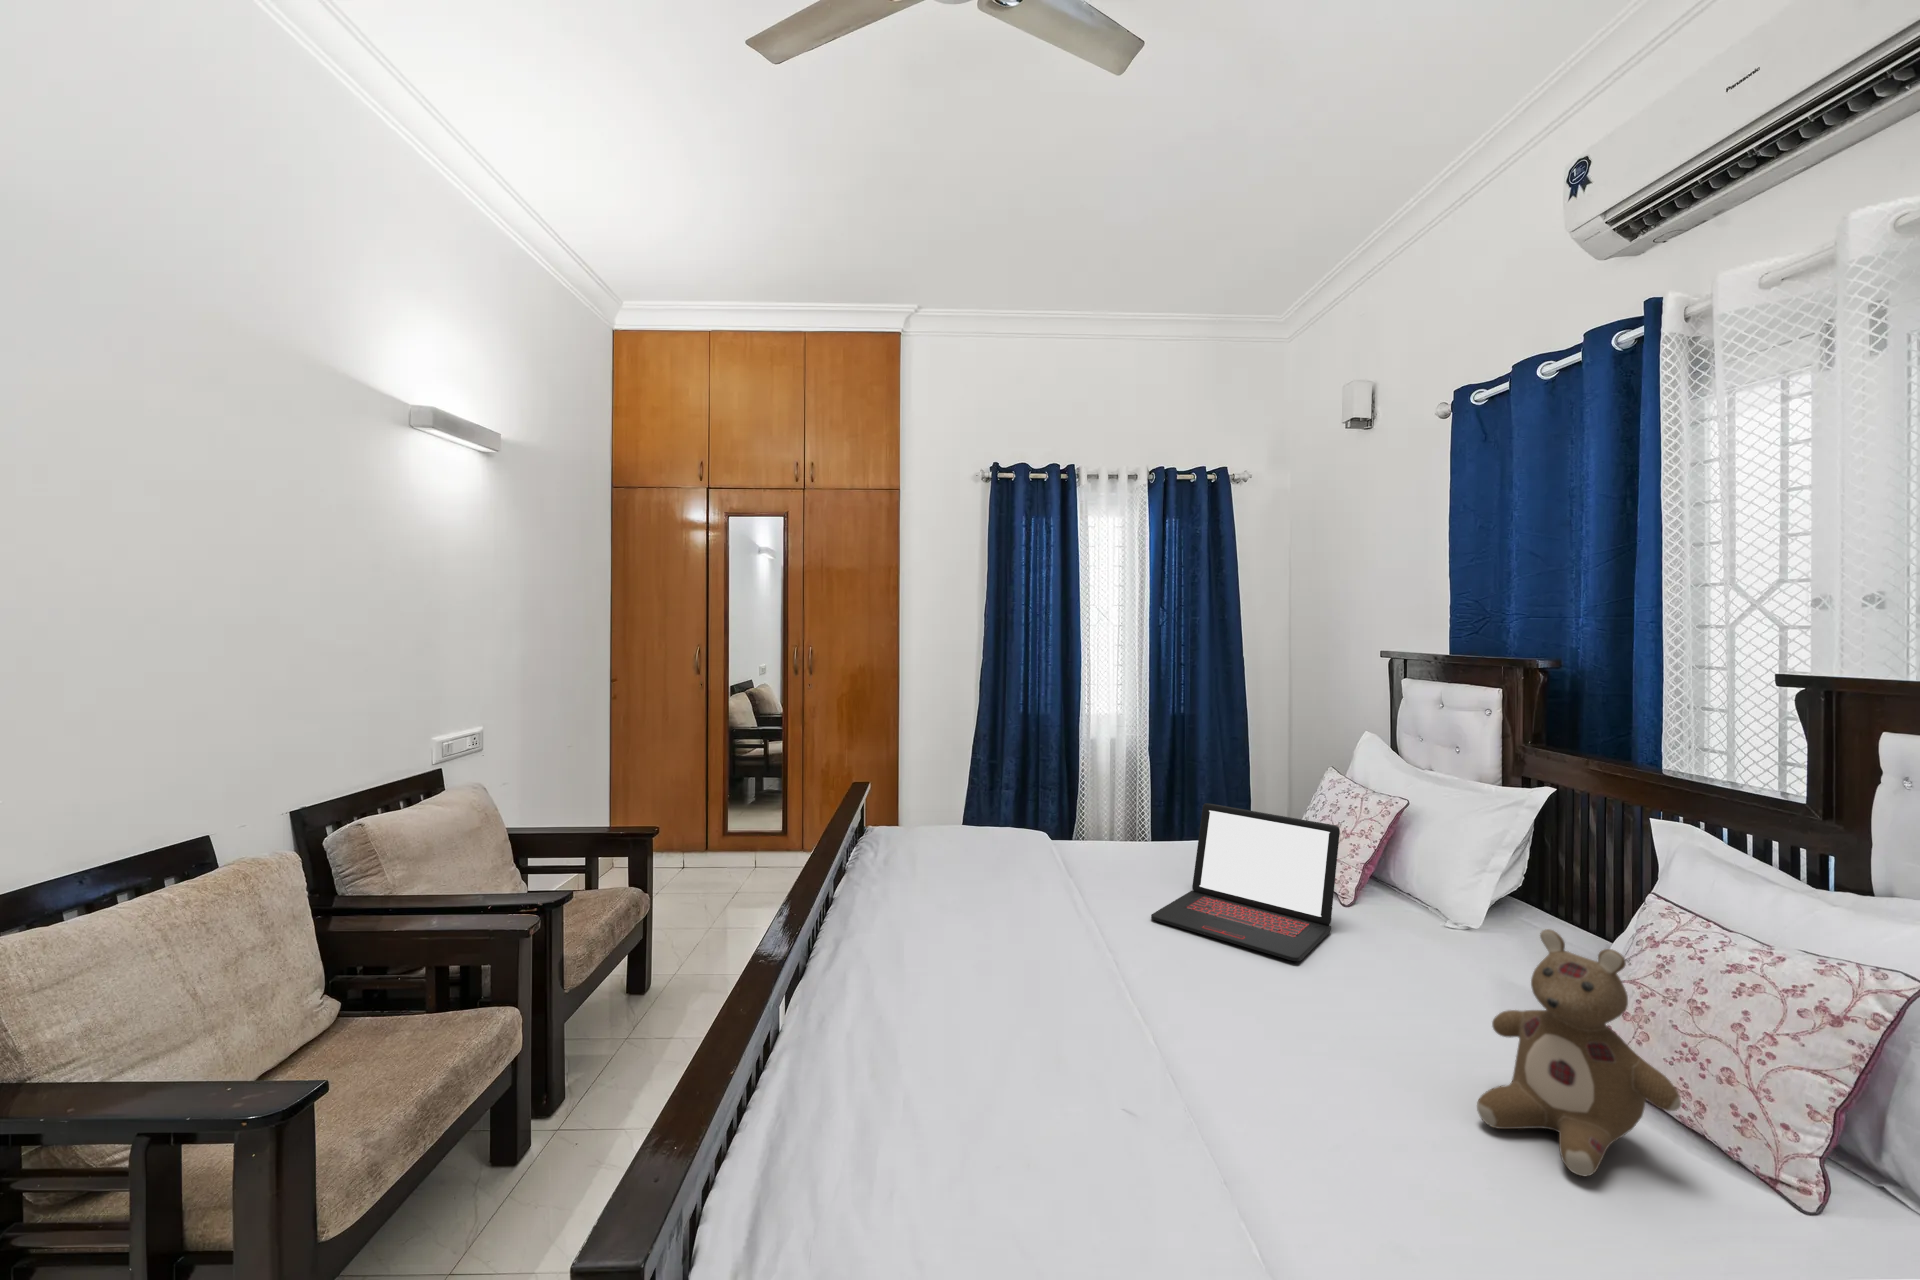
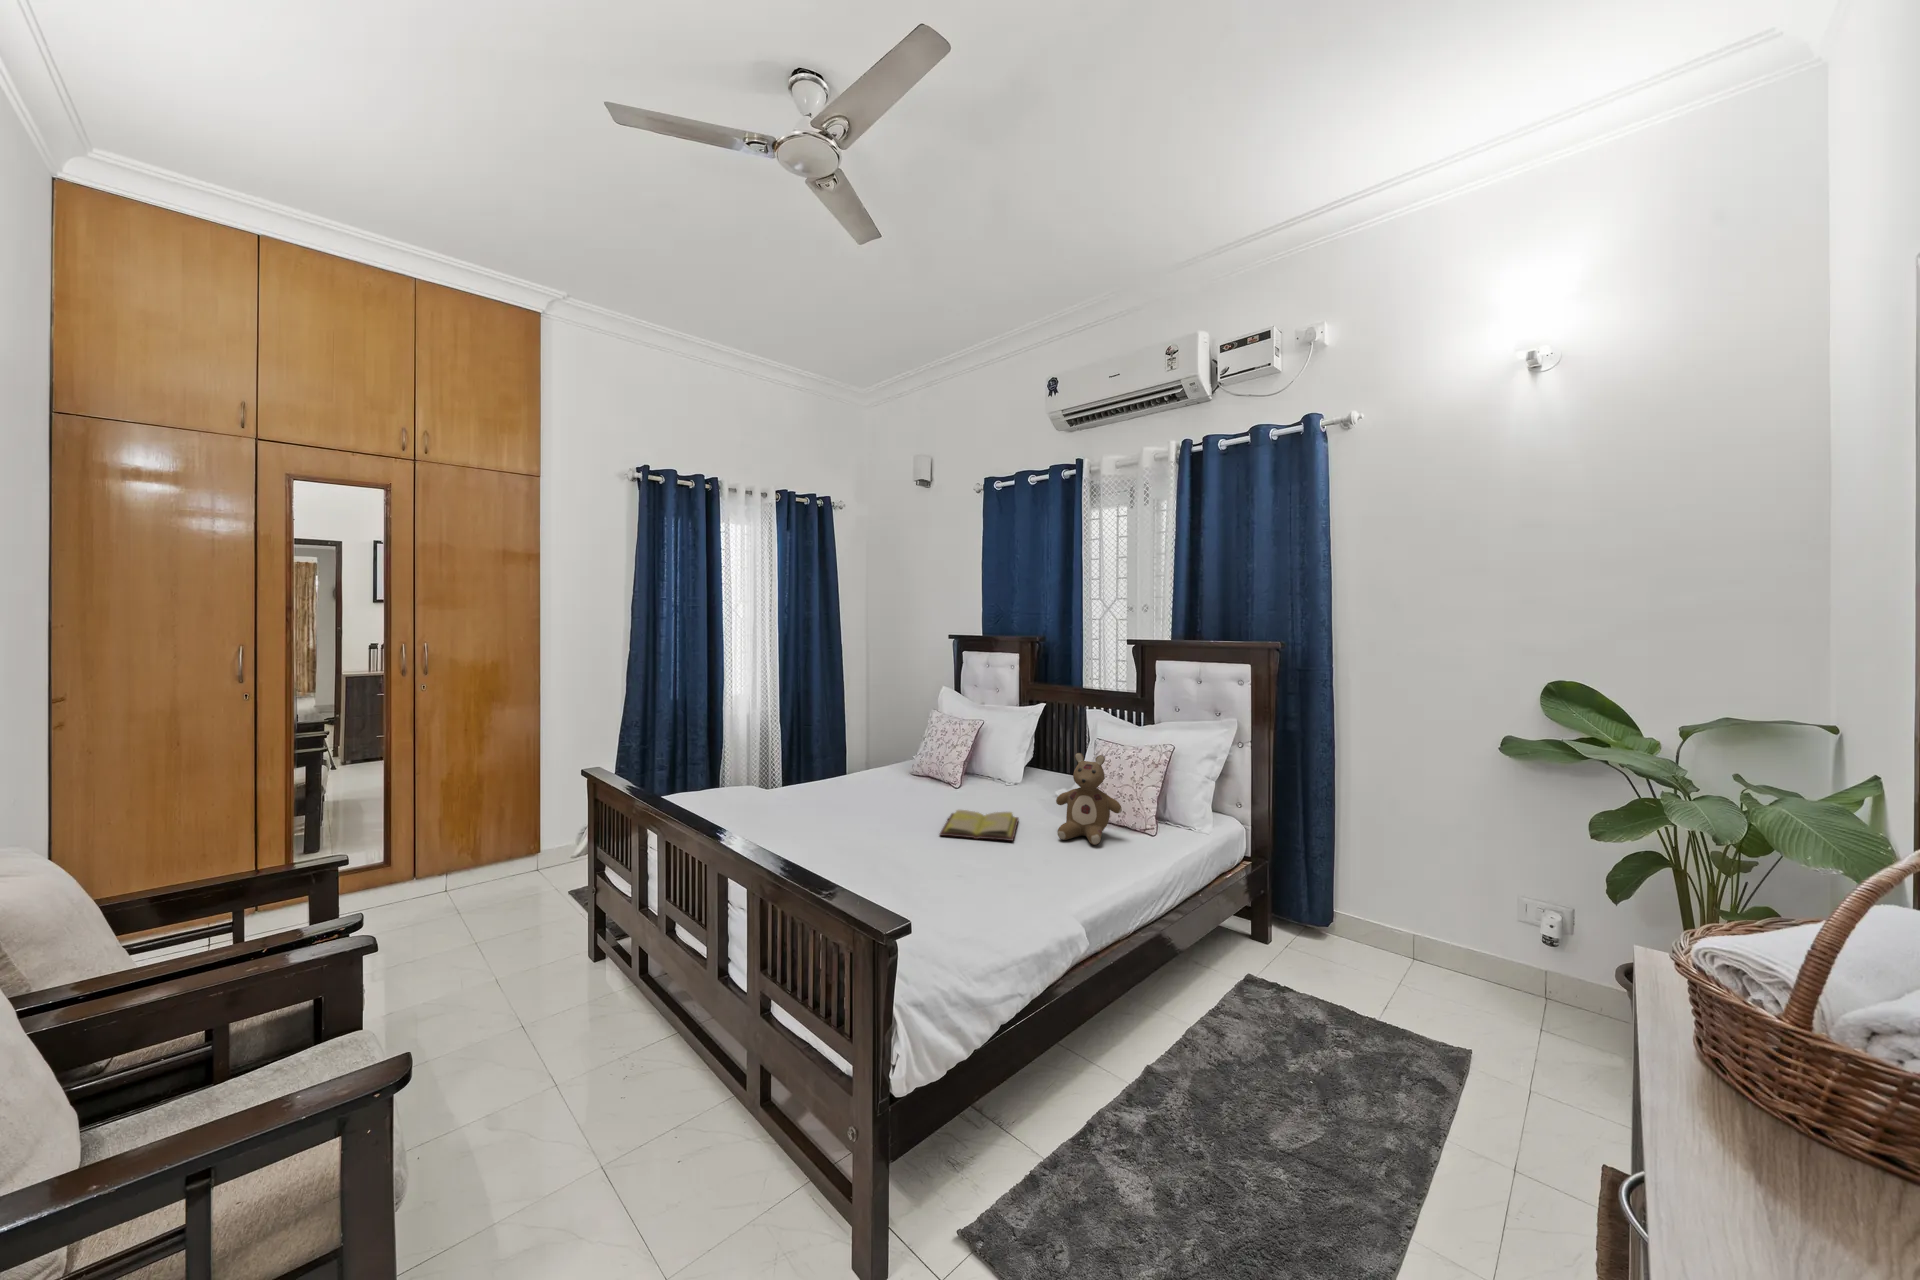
laptop: present [1151,803,1340,961] -> none [868,729,962,804]
diary: none [1210,977,1410,1091] -> present [940,810,1019,841]

